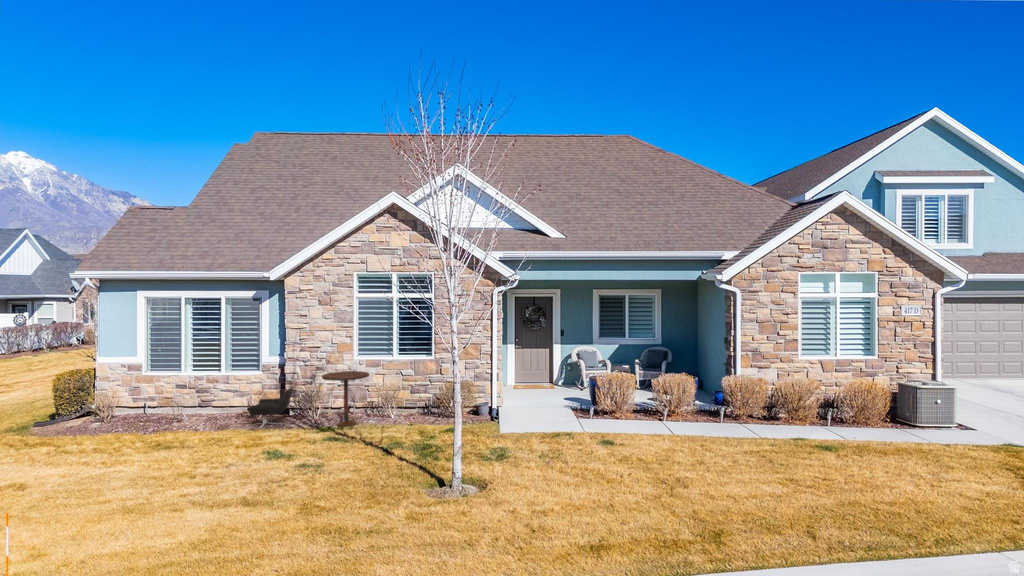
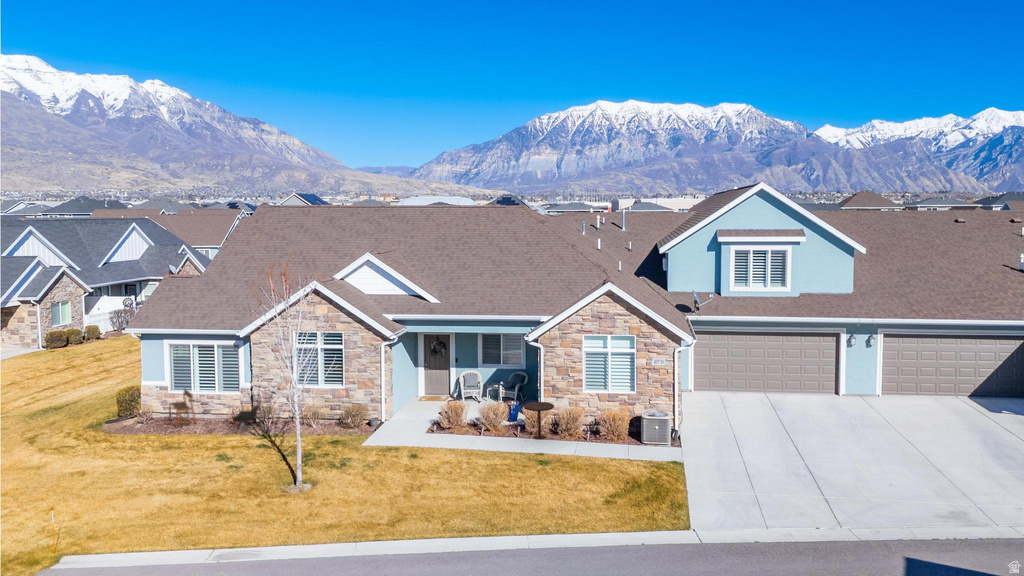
bench: none [139,368,185,428] -> present [169,389,196,427]
pedestal table: present [322,371,370,427] -> present [524,402,554,439]

